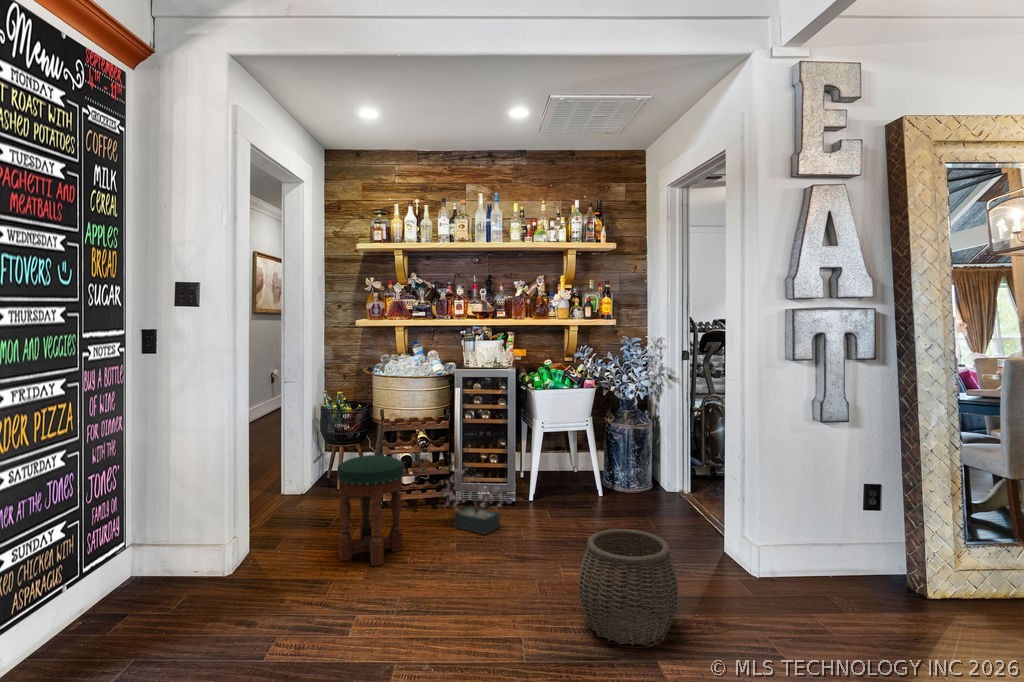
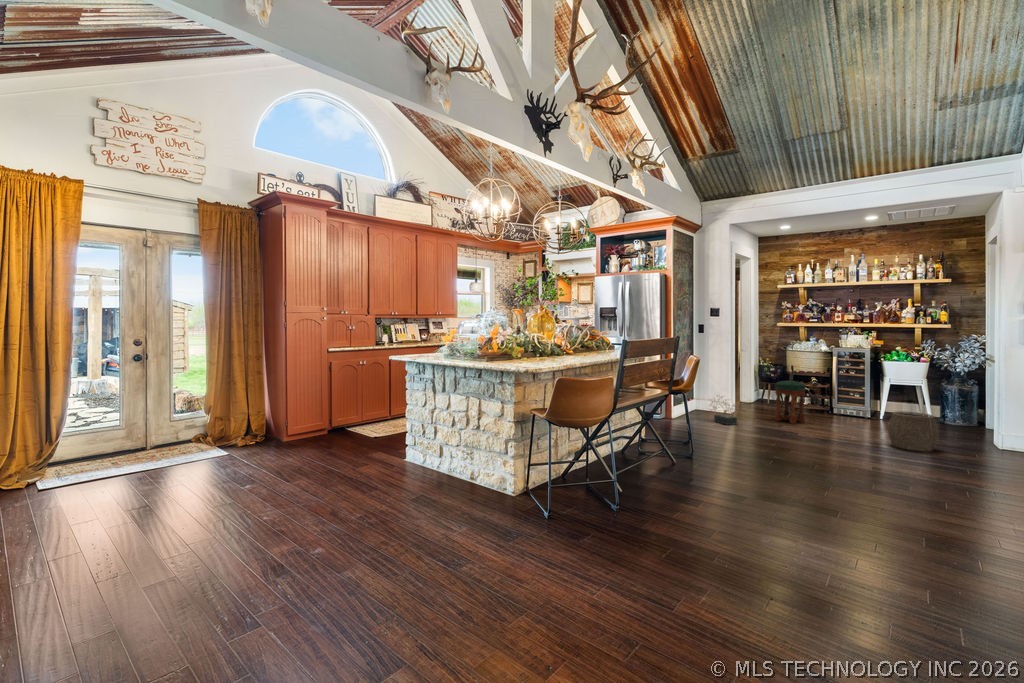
decorative plant: present [444,470,501,535] -> present [710,401,738,425]

